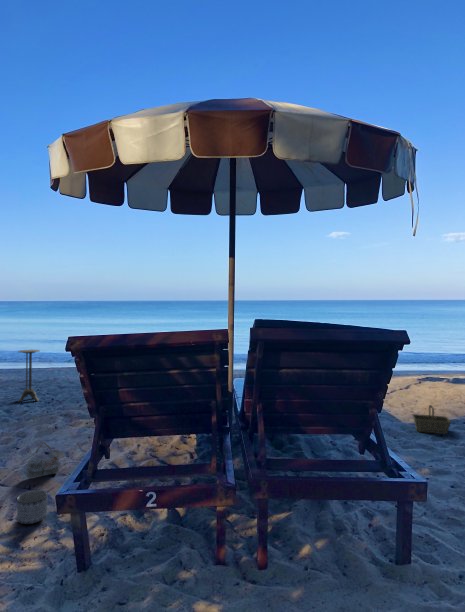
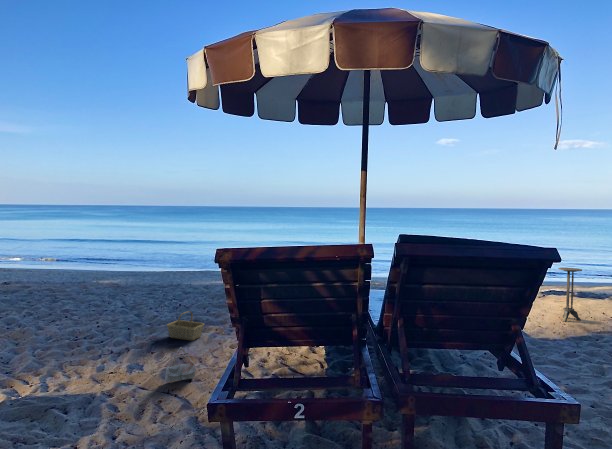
side table: present [19,350,39,402] -> present [558,268,582,321]
basket: present [413,405,451,434] -> present [167,311,204,340]
planter: present [17,490,48,524] -> none [163,395,190,428]

